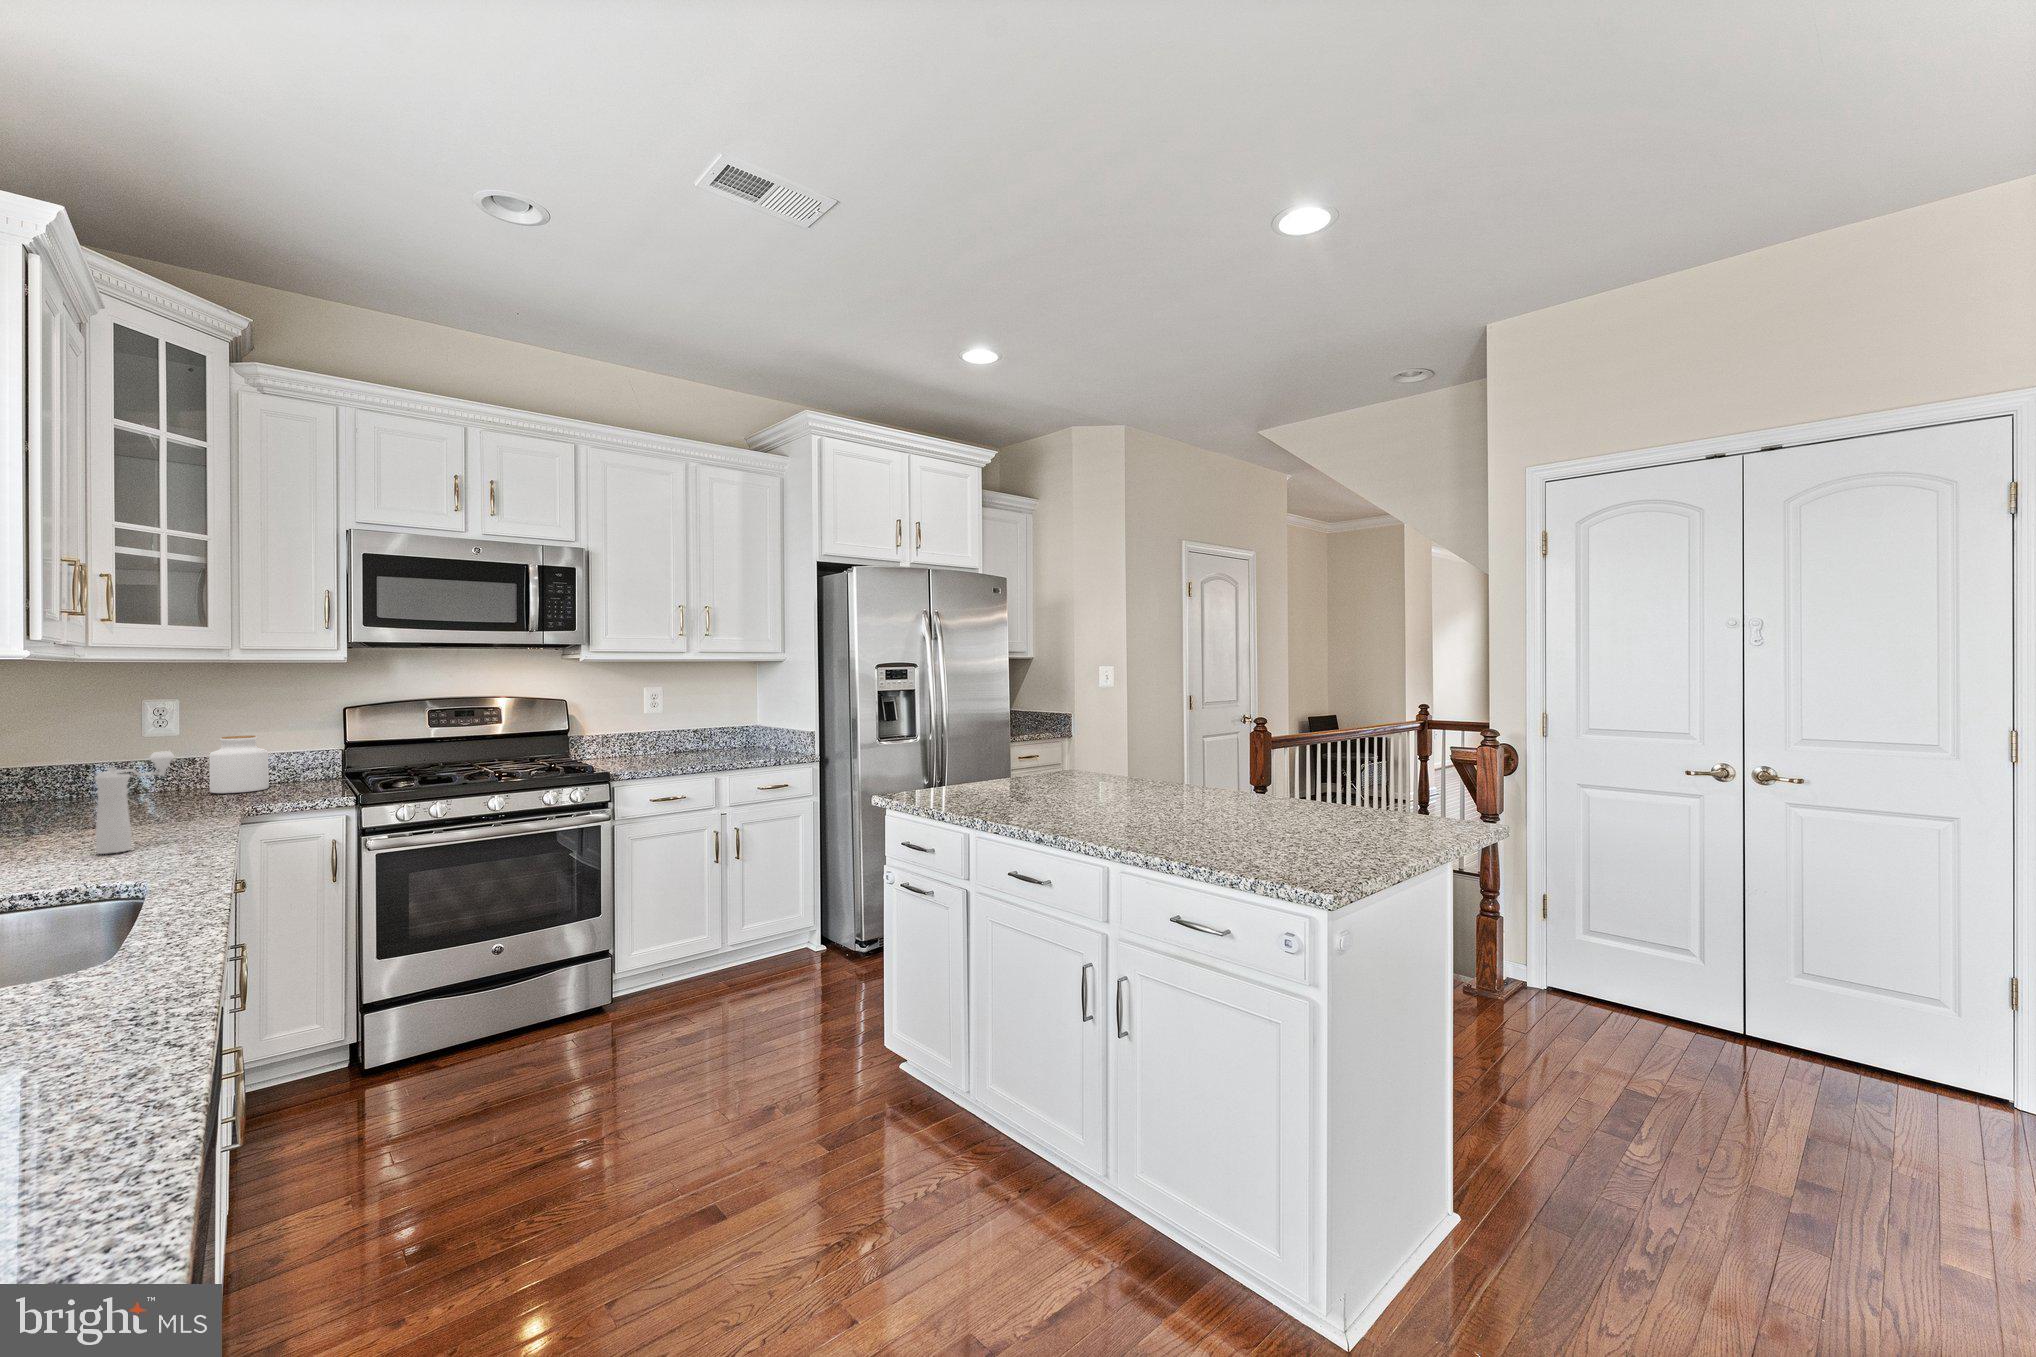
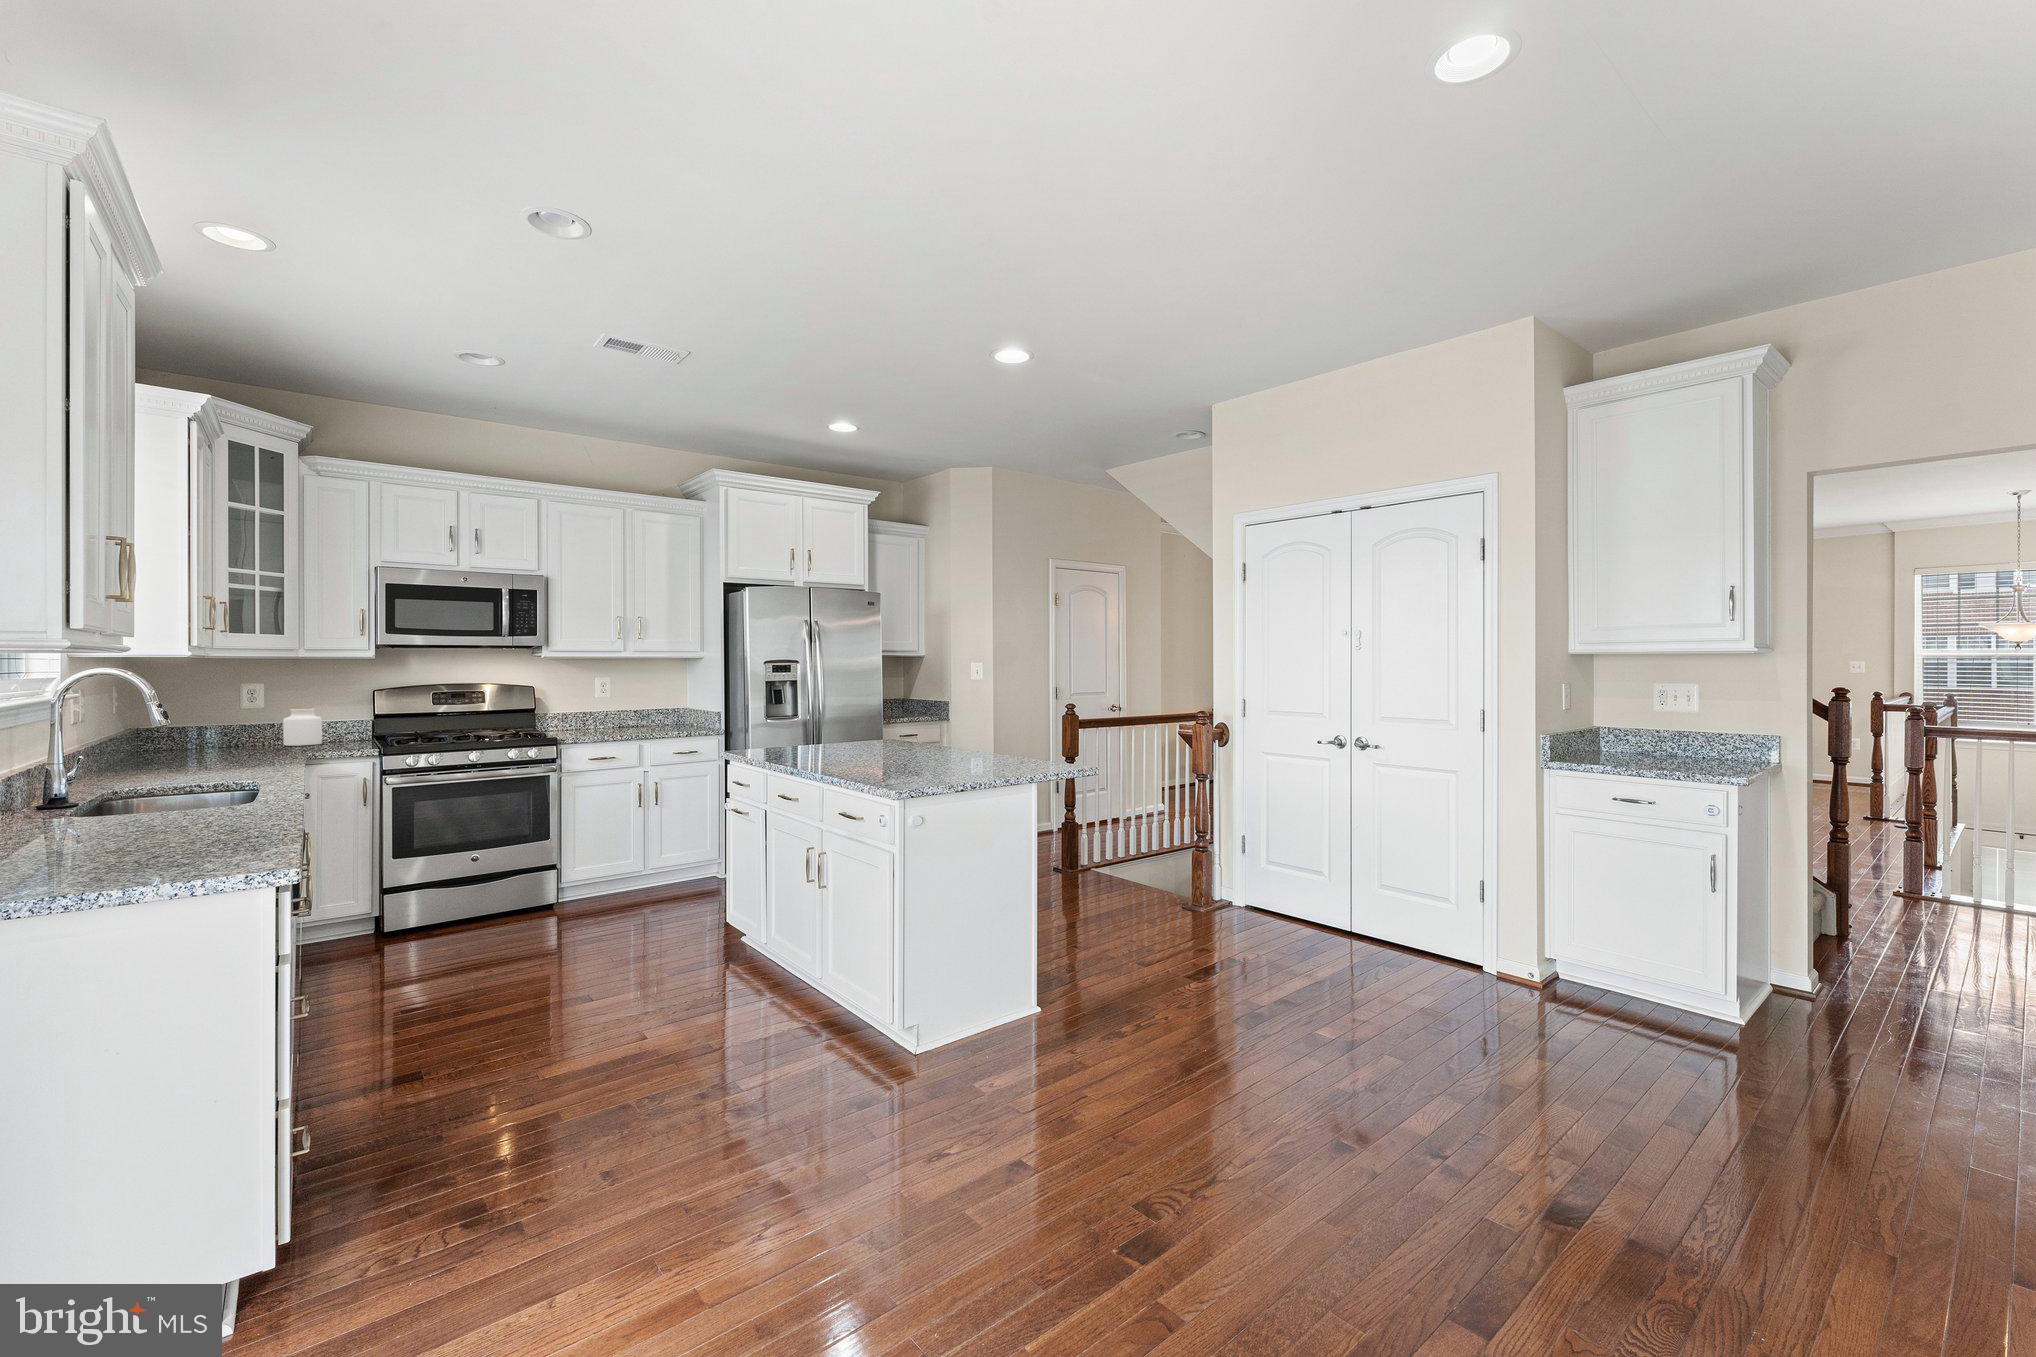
pepper mill: present [94,751,174,854] -> none [220,711,265,770]

